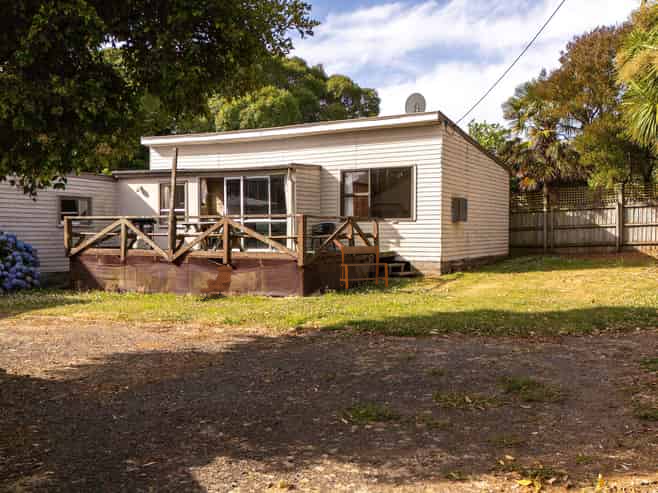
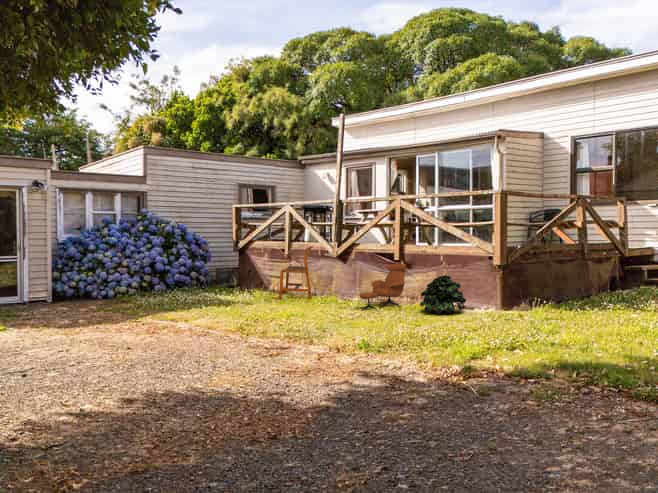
bench: present [340,246,388,288] -> present [279,247,312,299]
potted plant: none [246,274,278,301] -> present [420,275,466,314]

